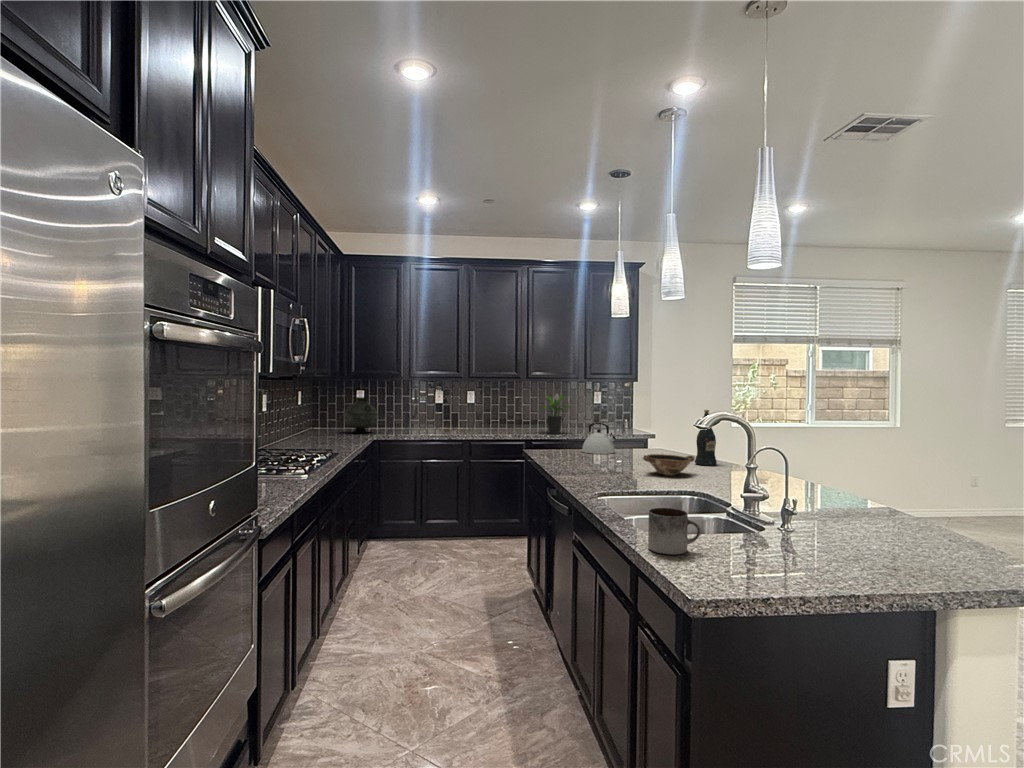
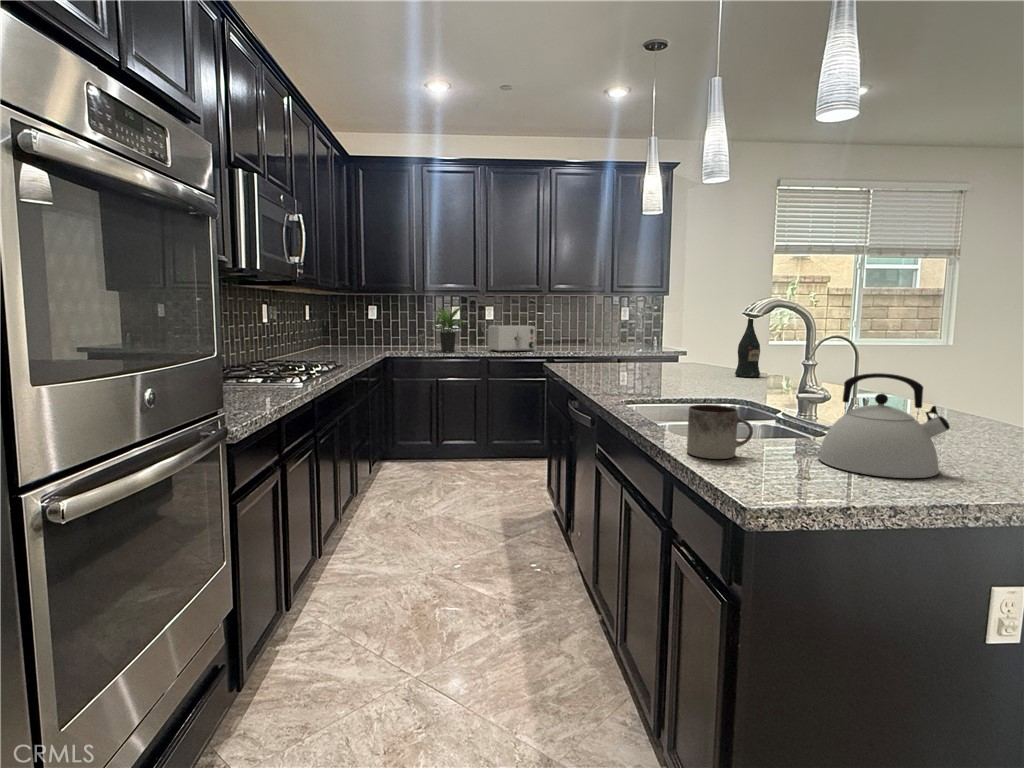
potted plant: present [541,394,571,434] -> present [430,307,464,352]
vase: present [345,397,378,433] -> none [352,312,388,351]
toaster: none [472,409,515,435] -> present [488,325,535,352]
kettle: present [582,423,616,454] -> present [818,373,950,478]
bowl: present [643,454,694,475] -> none [677,363,736,386]

